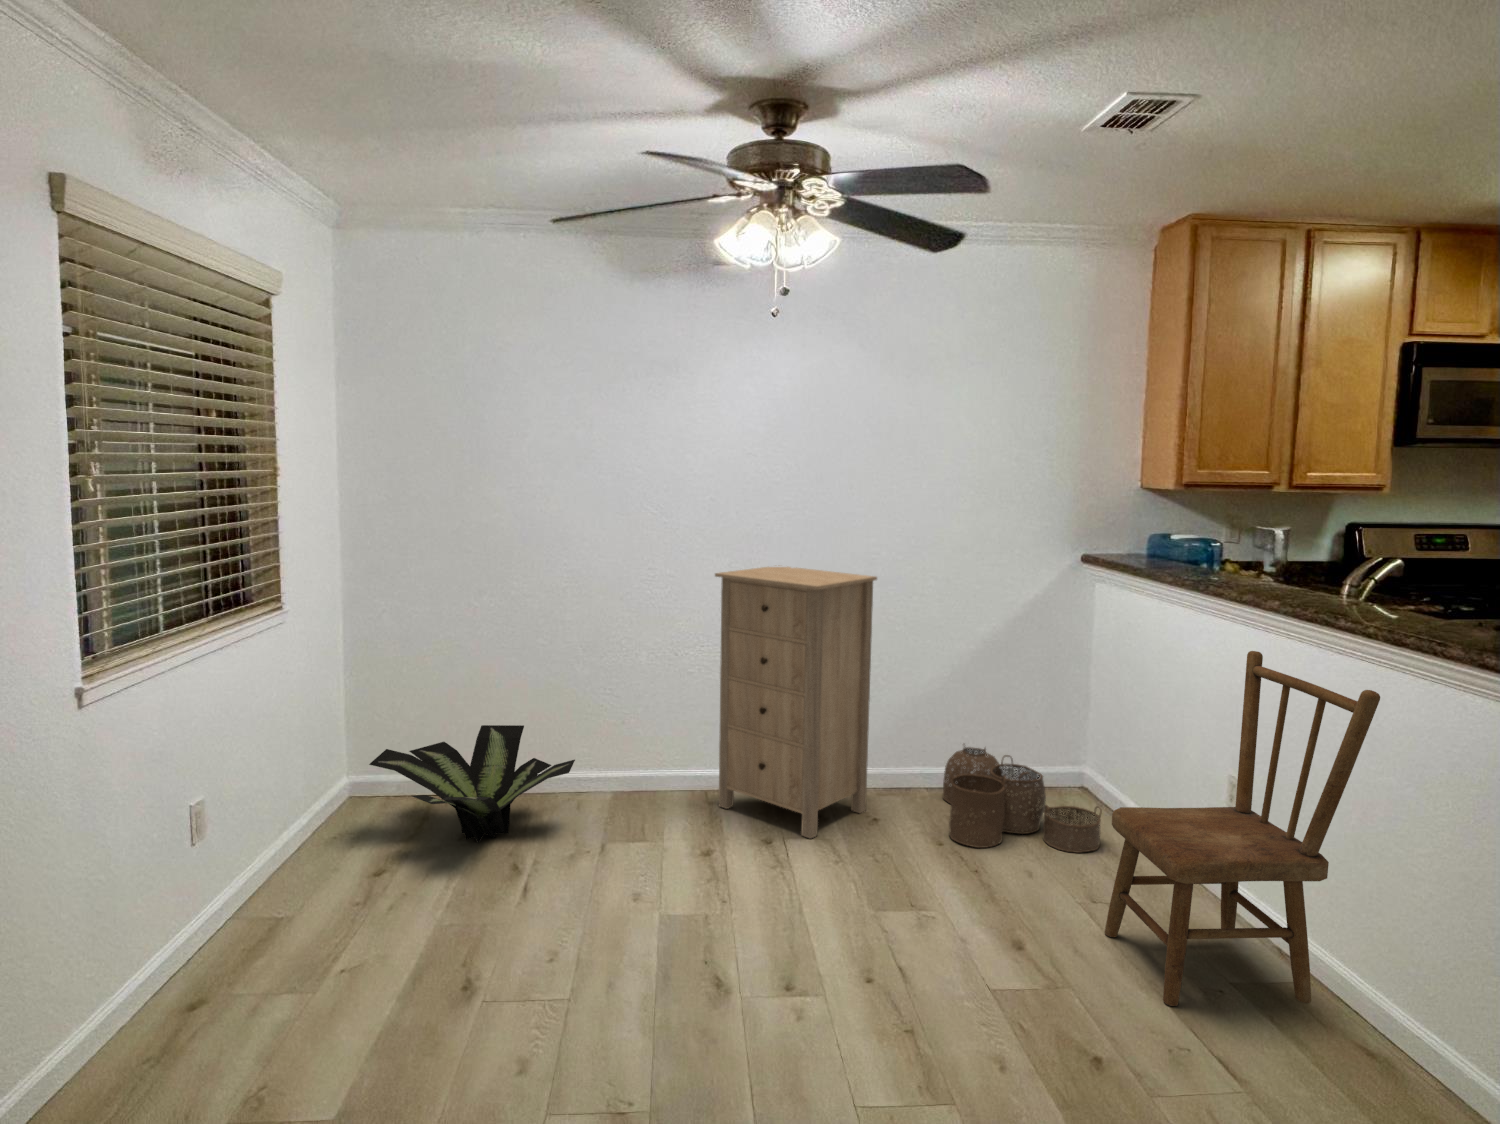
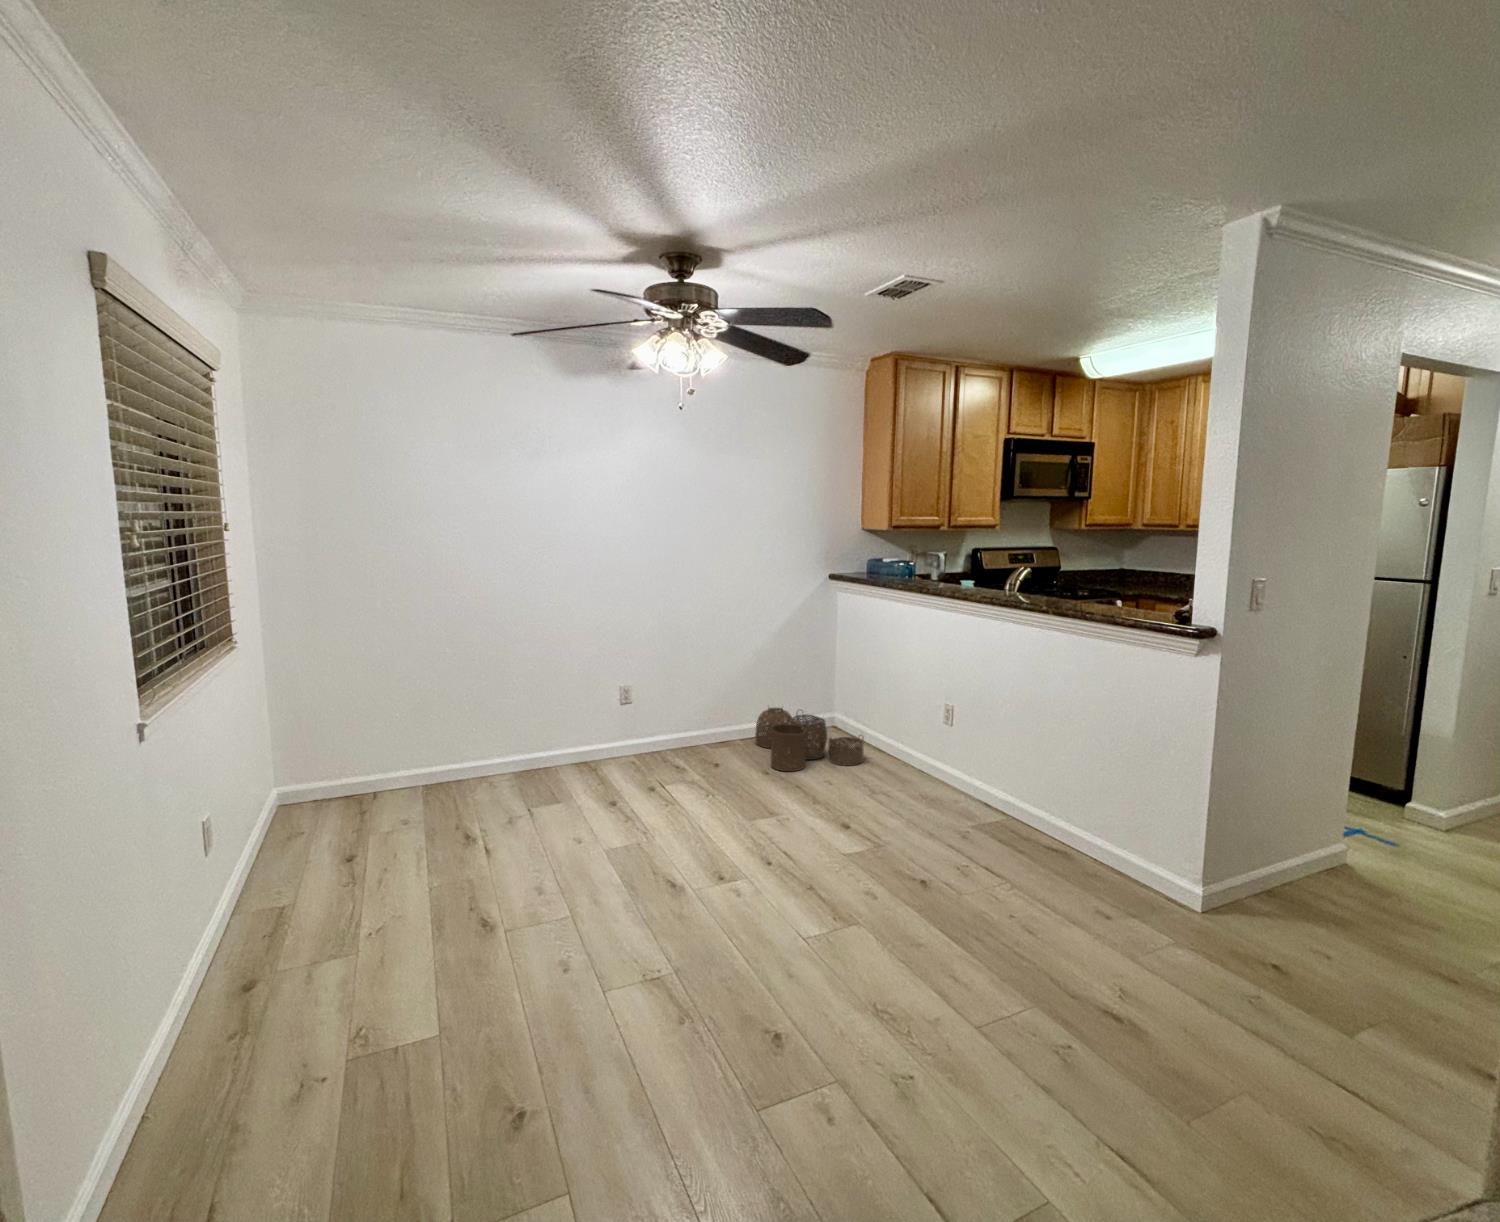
storage cabinet: present [715,567,877,838] -> none [595,590,712,782]
dining chair: present [1105,651,1380,1006] -> none [887,625,1039,841]
potted plant: present [369,725,575,843] -> none [321,728,498,824]

